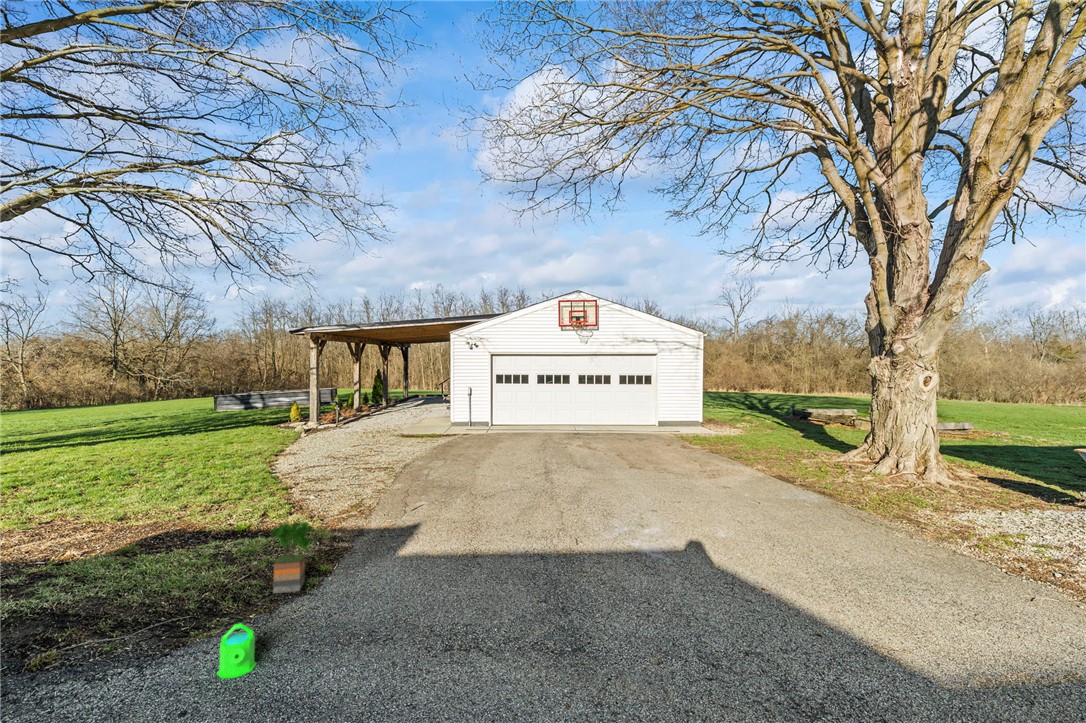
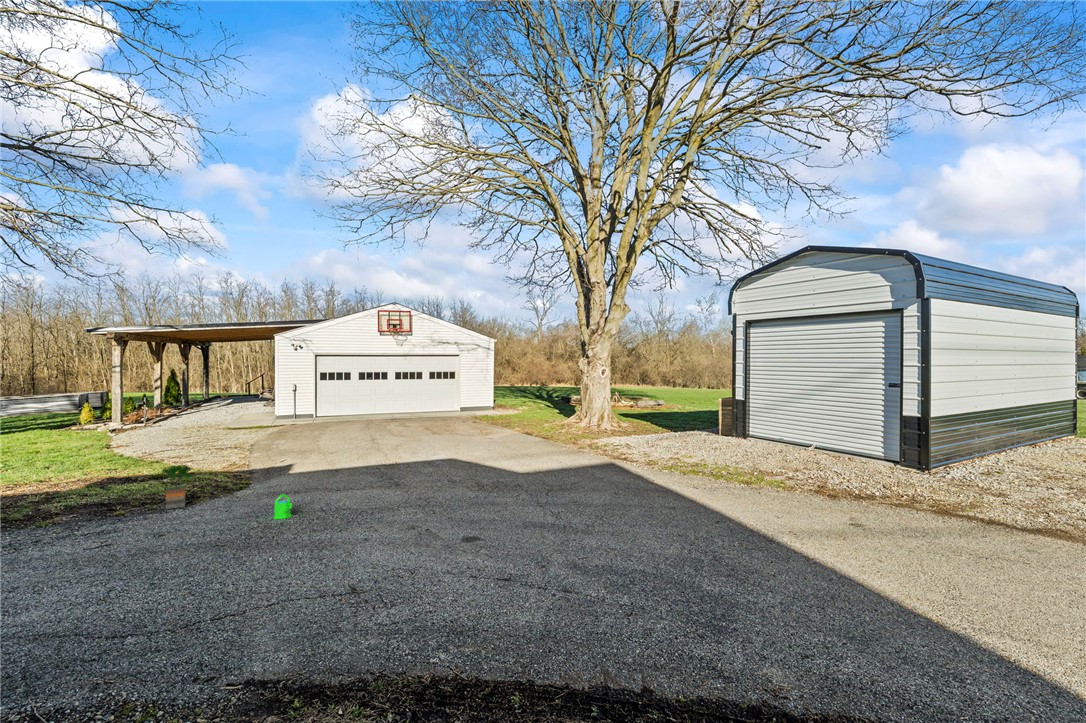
watering can: present [217,623,257,678] -> present [273,494,292,519]

